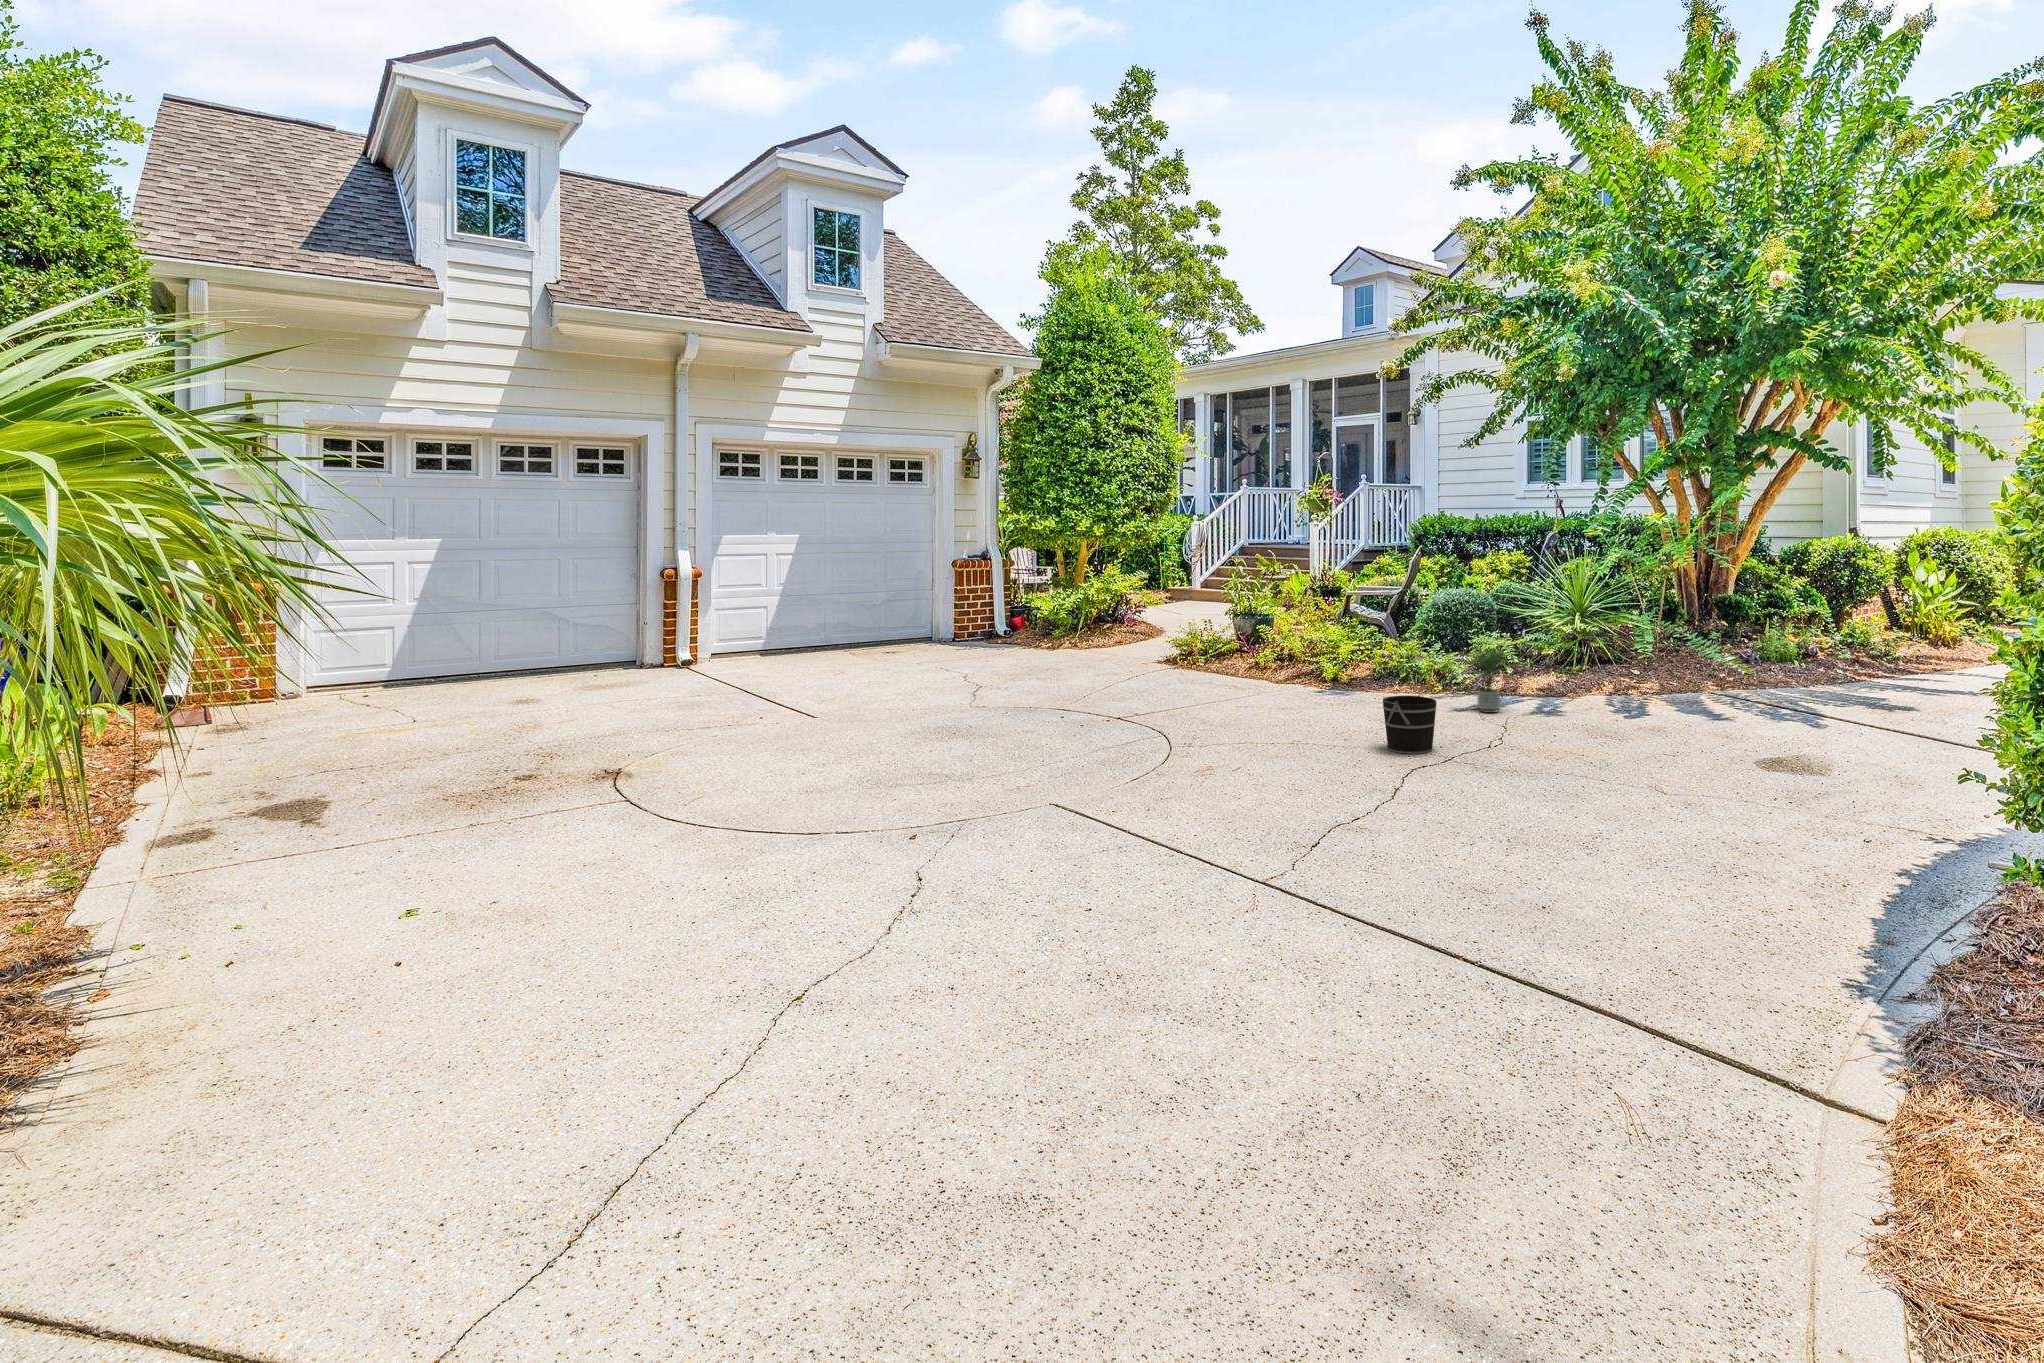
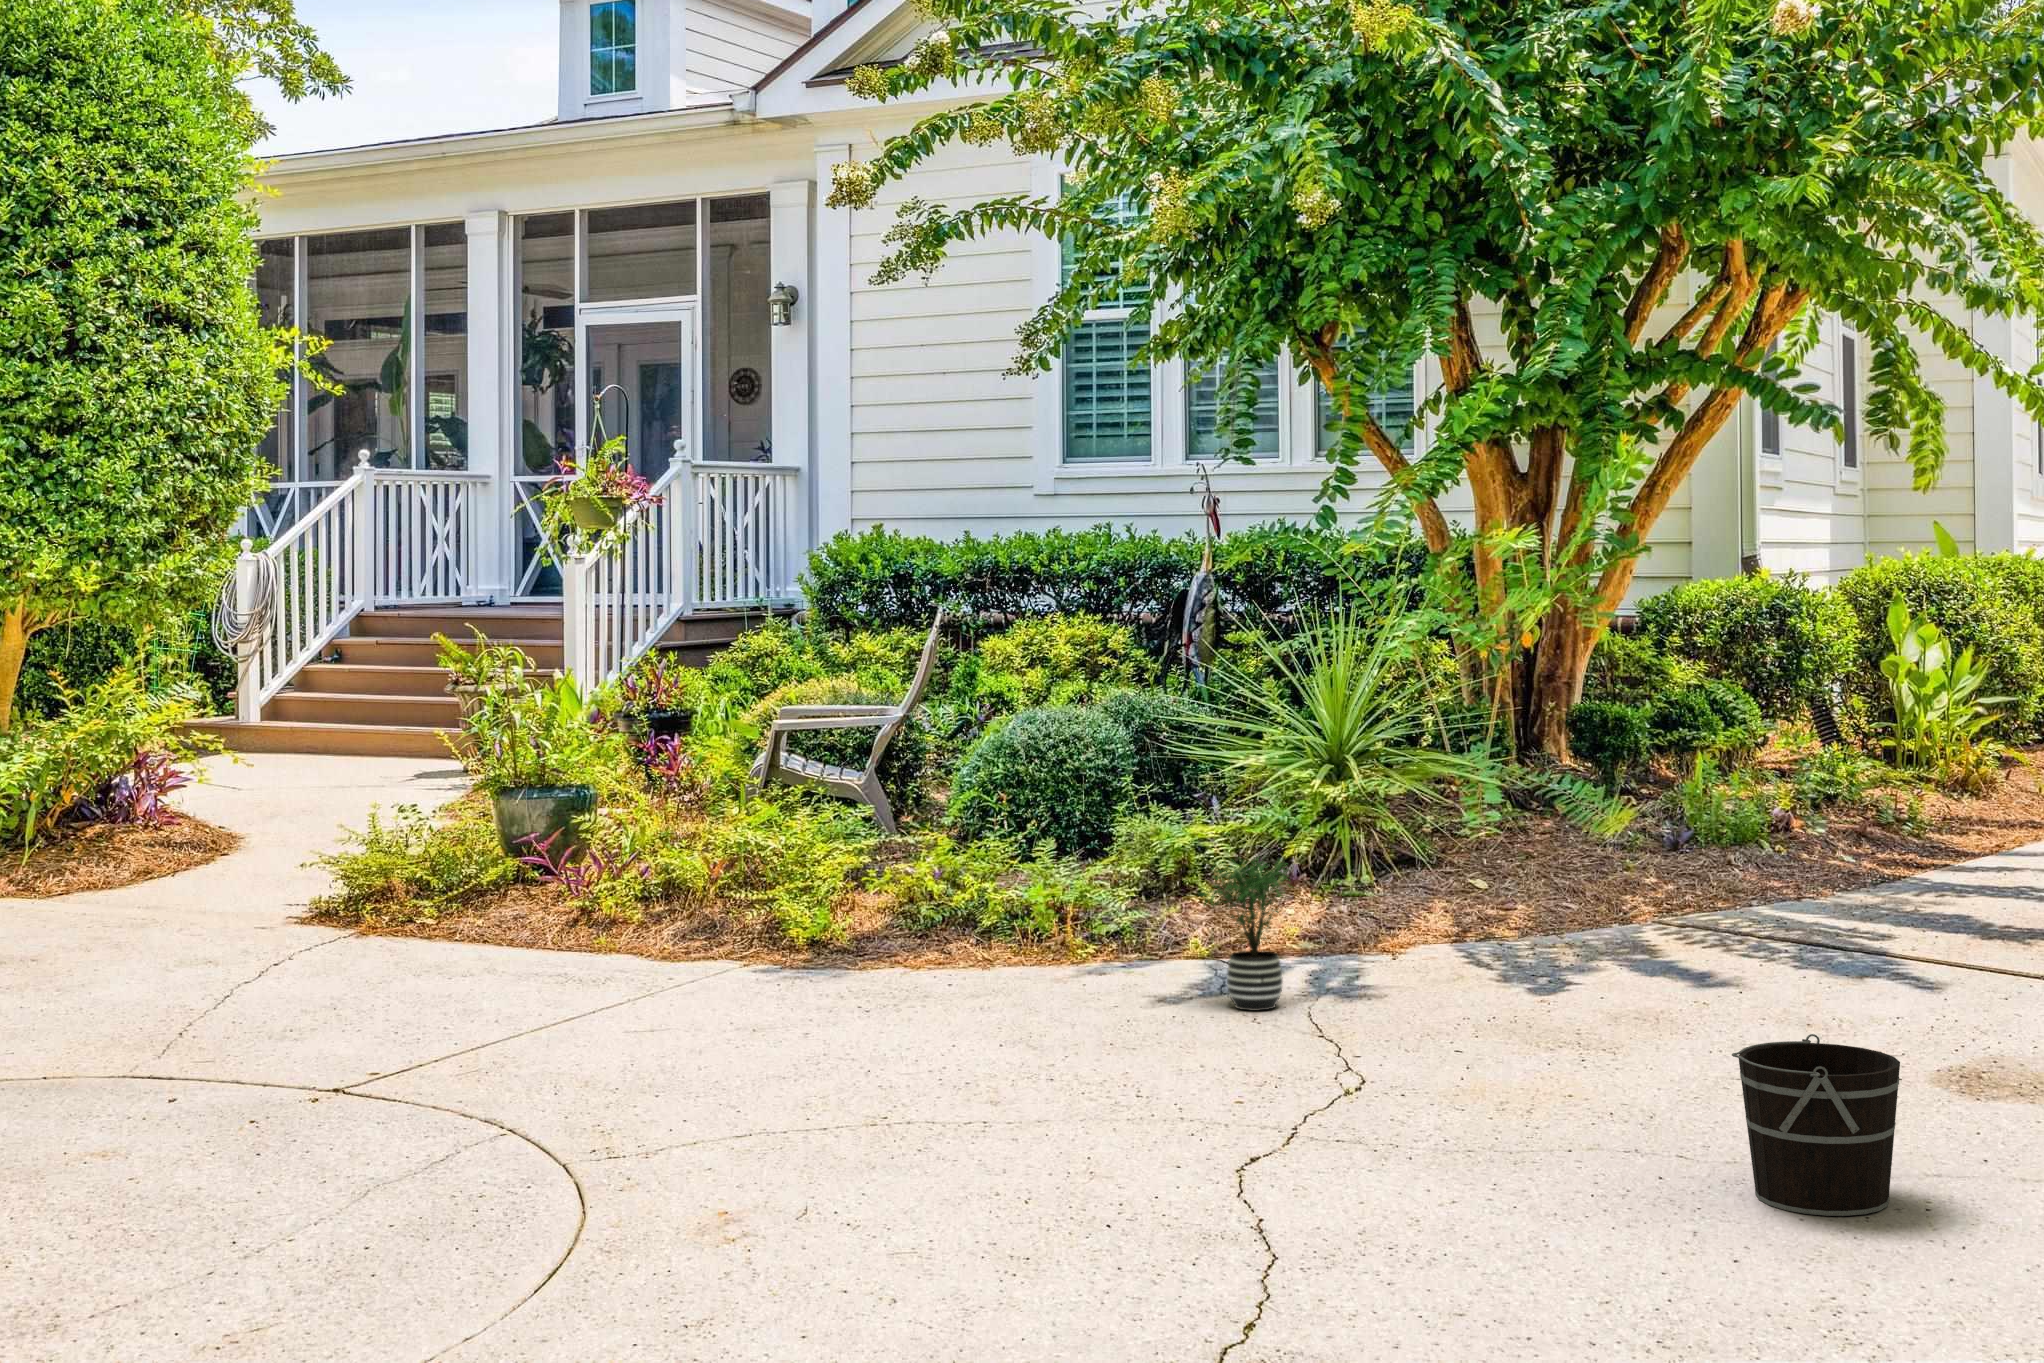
bucket: present [1383,694,1436,754] -> present [1732,1034,1900,1216]

